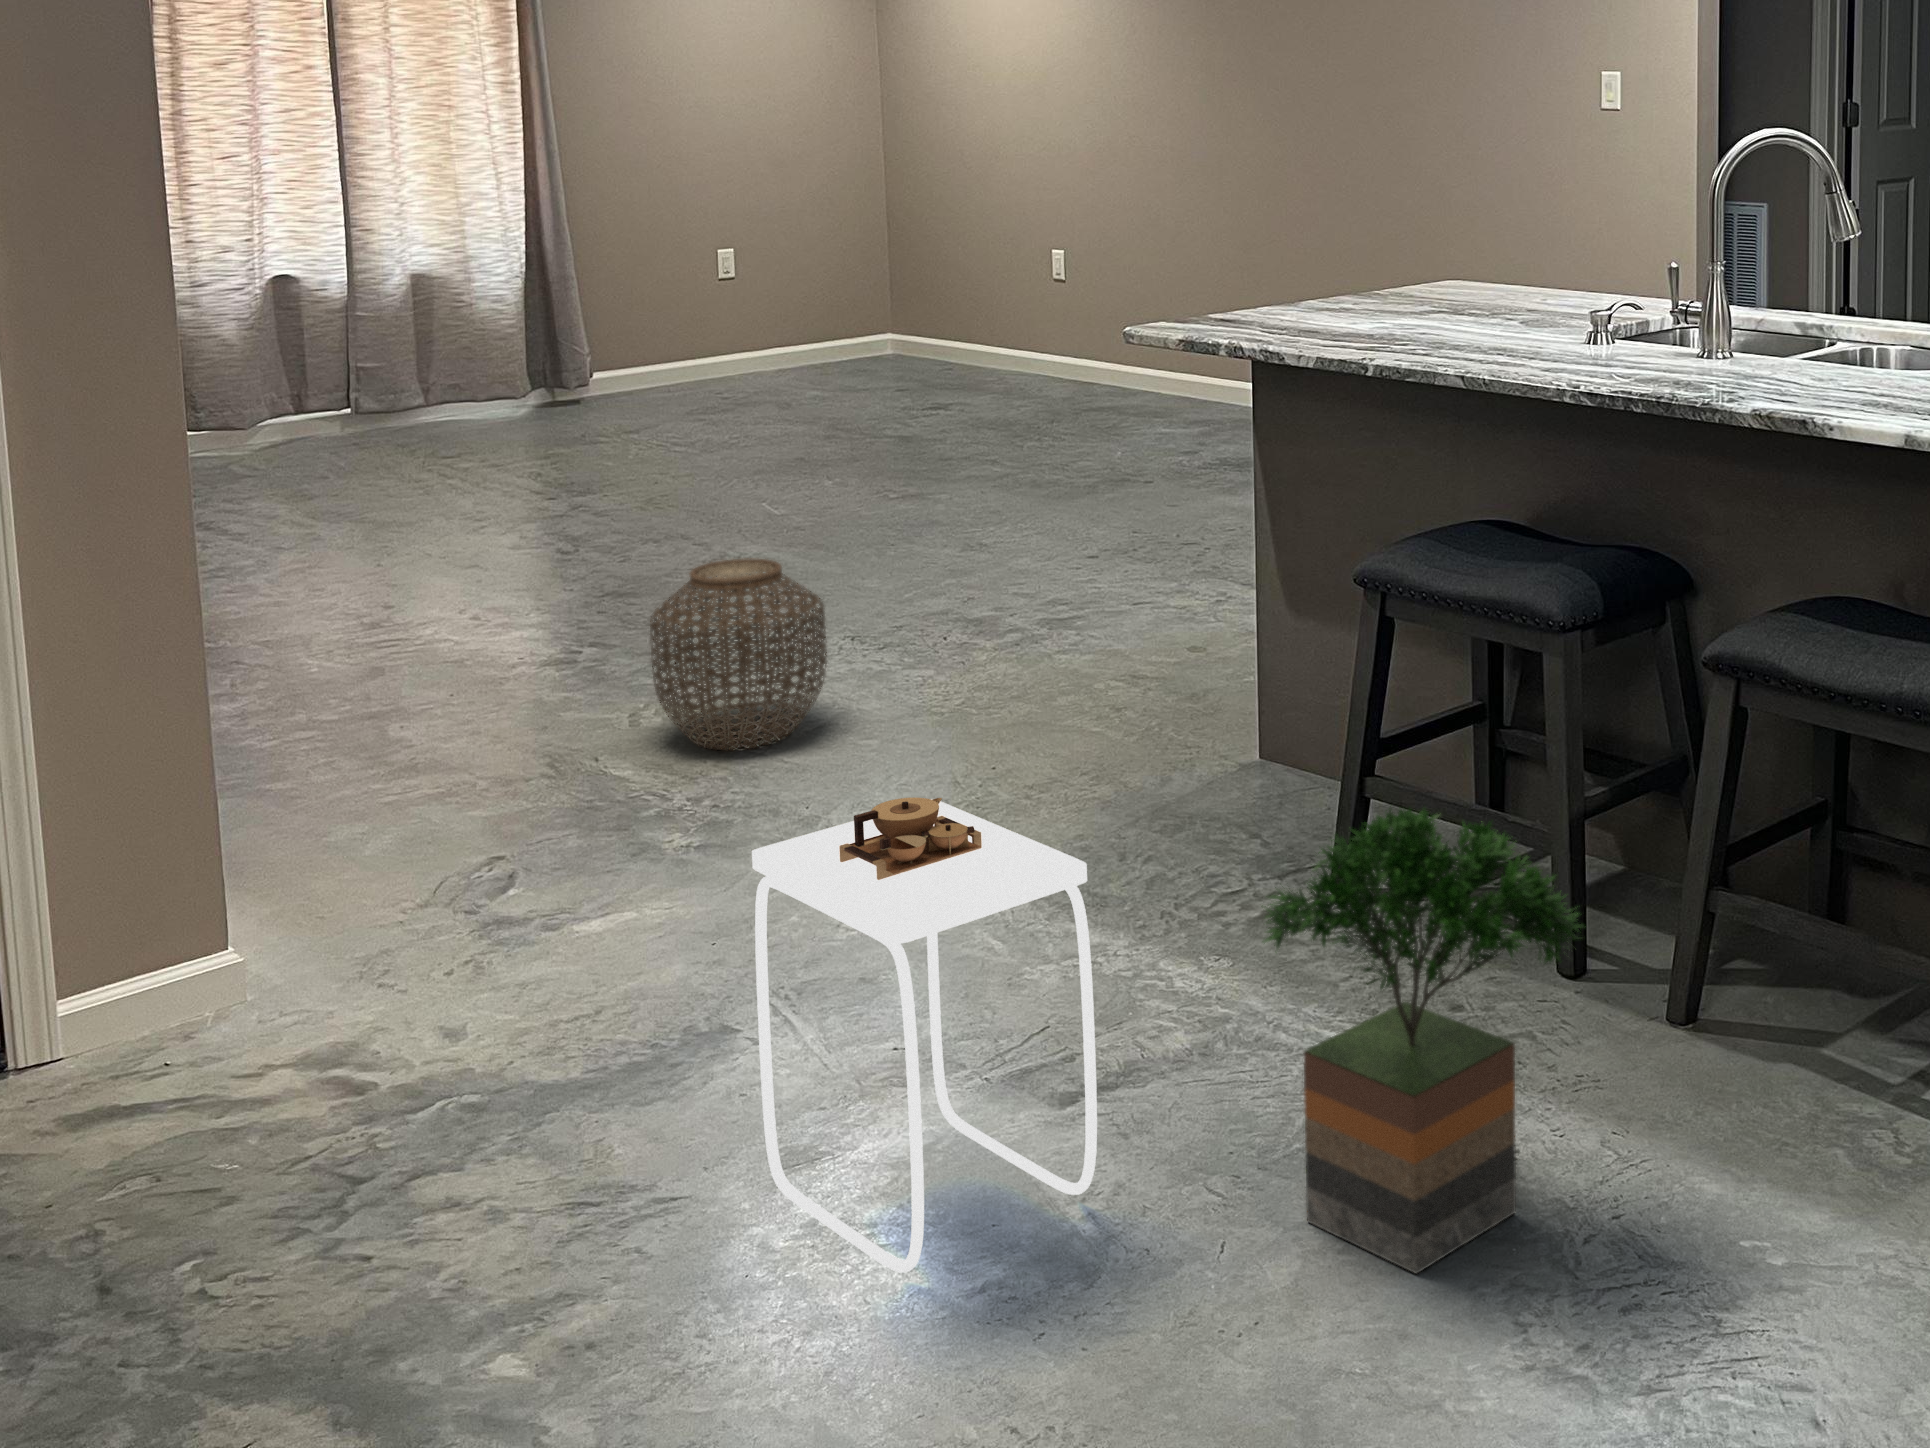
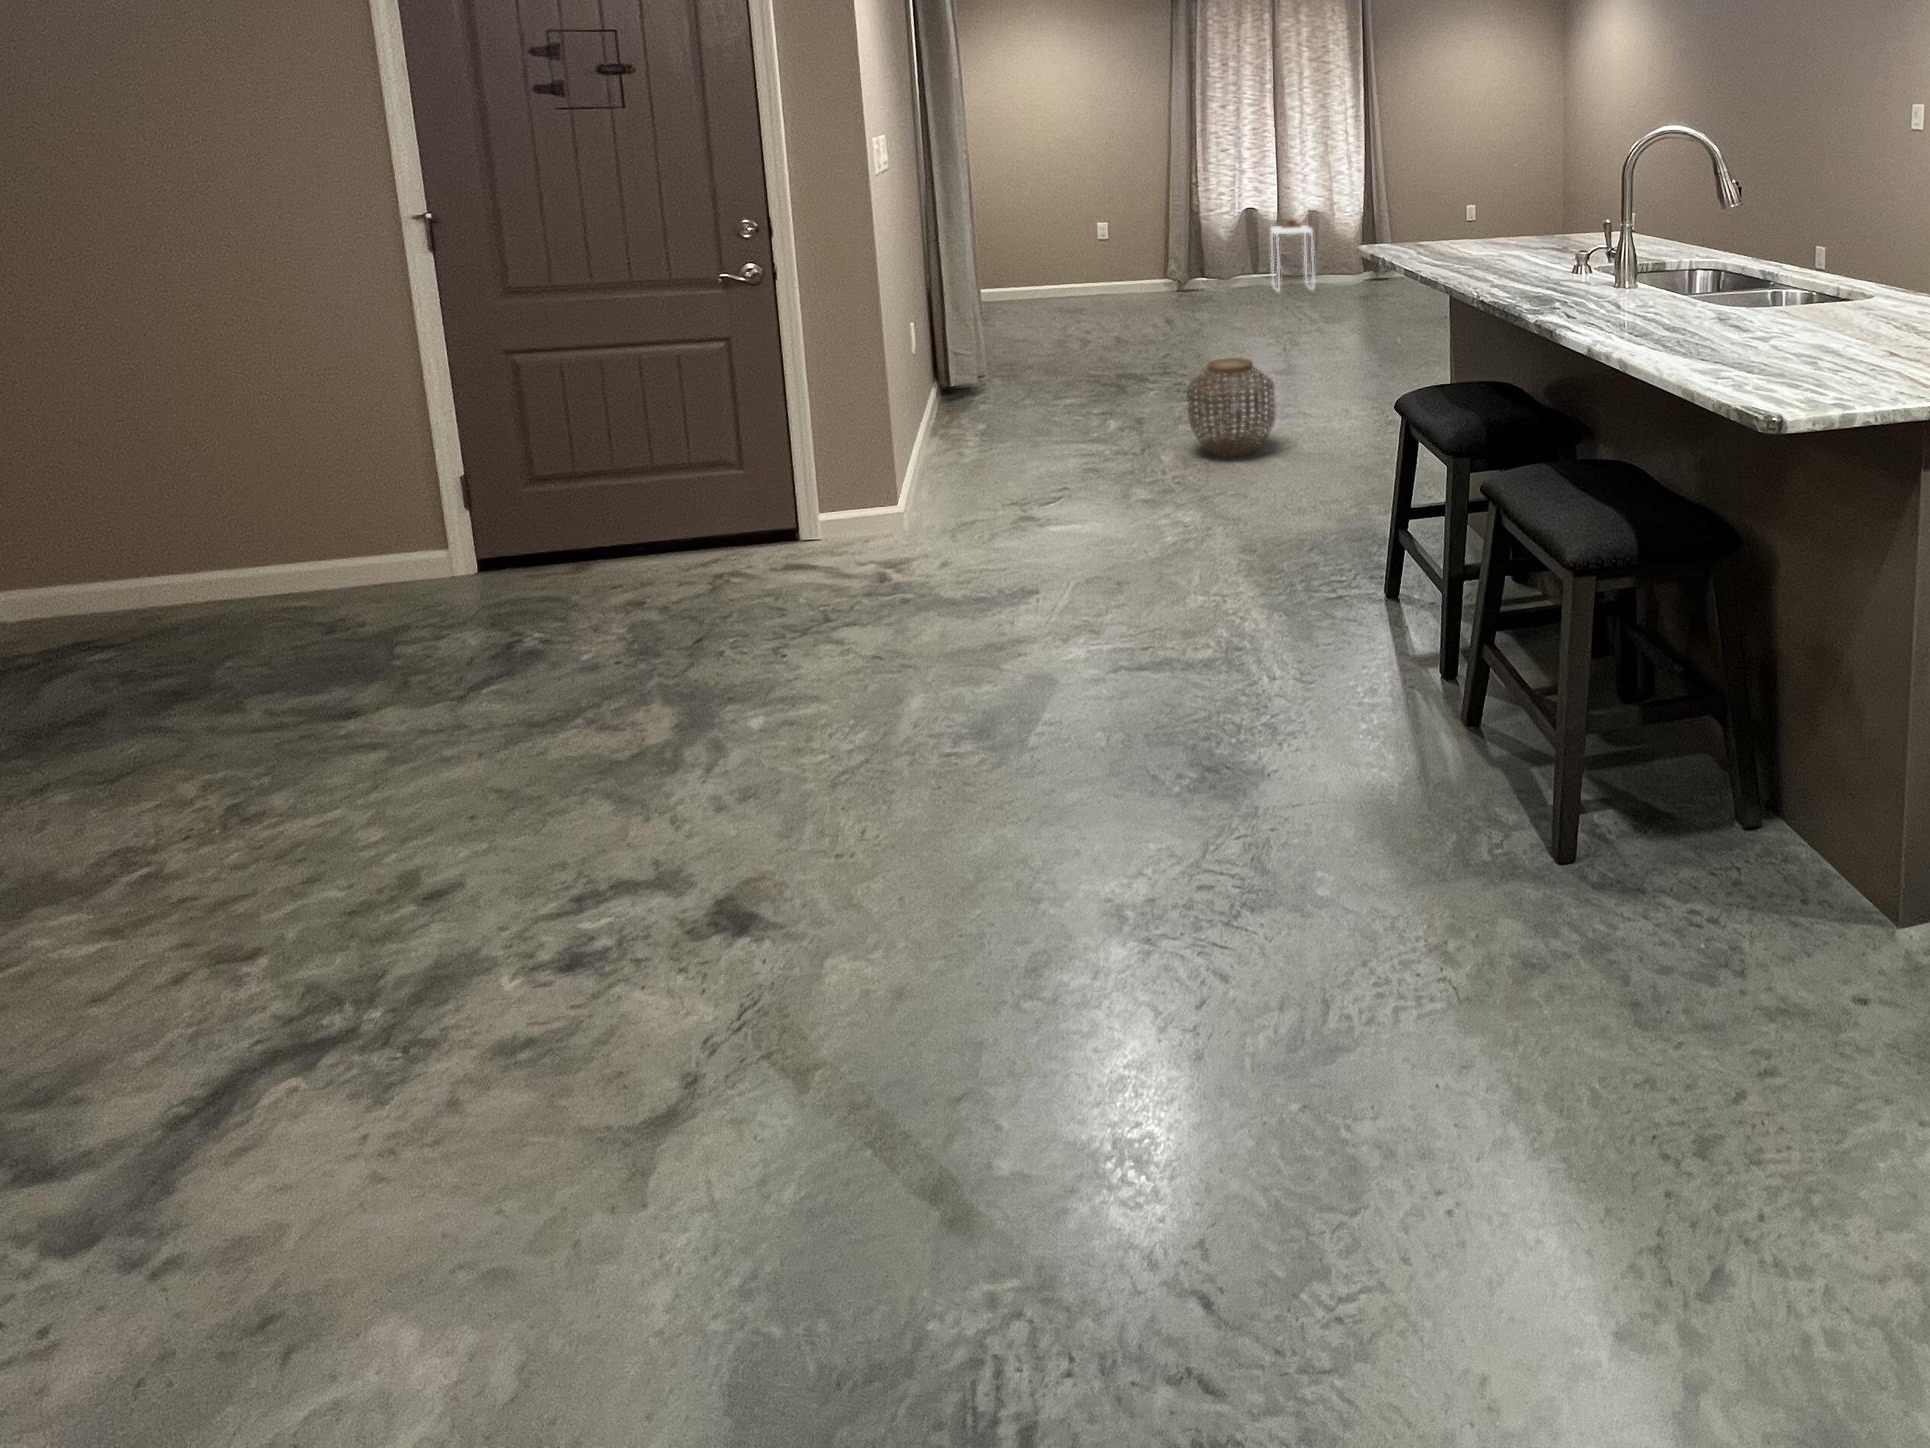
side table: present [752,798,1097,1273] -> present [1271,220,1314,291]
potted tree: present [1265,809,1582,1273] -> none [1076,536,1256,818]

